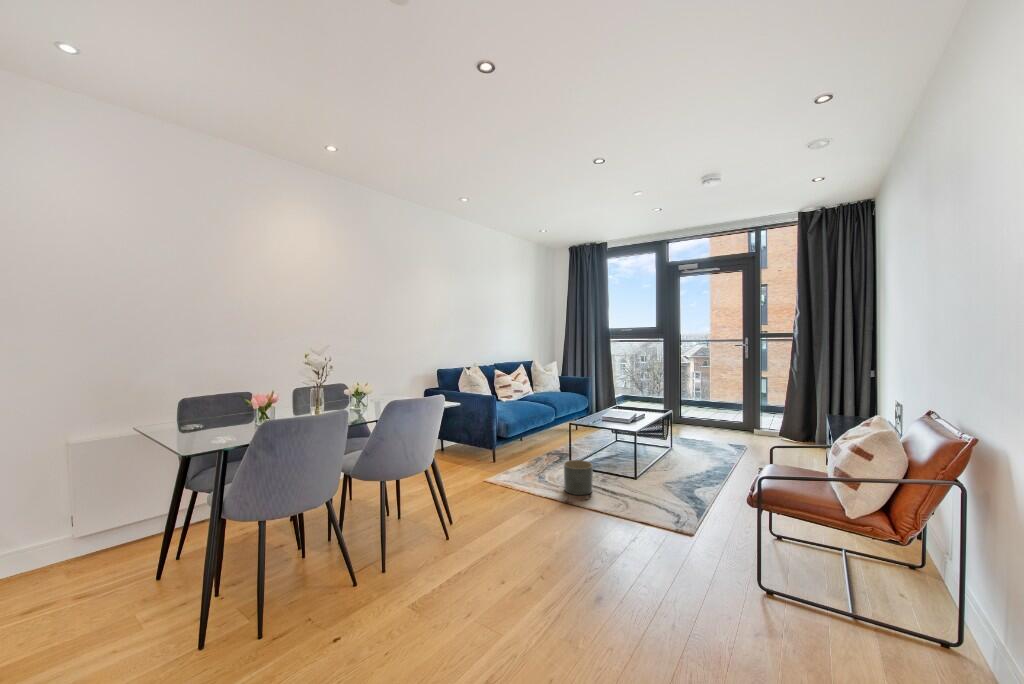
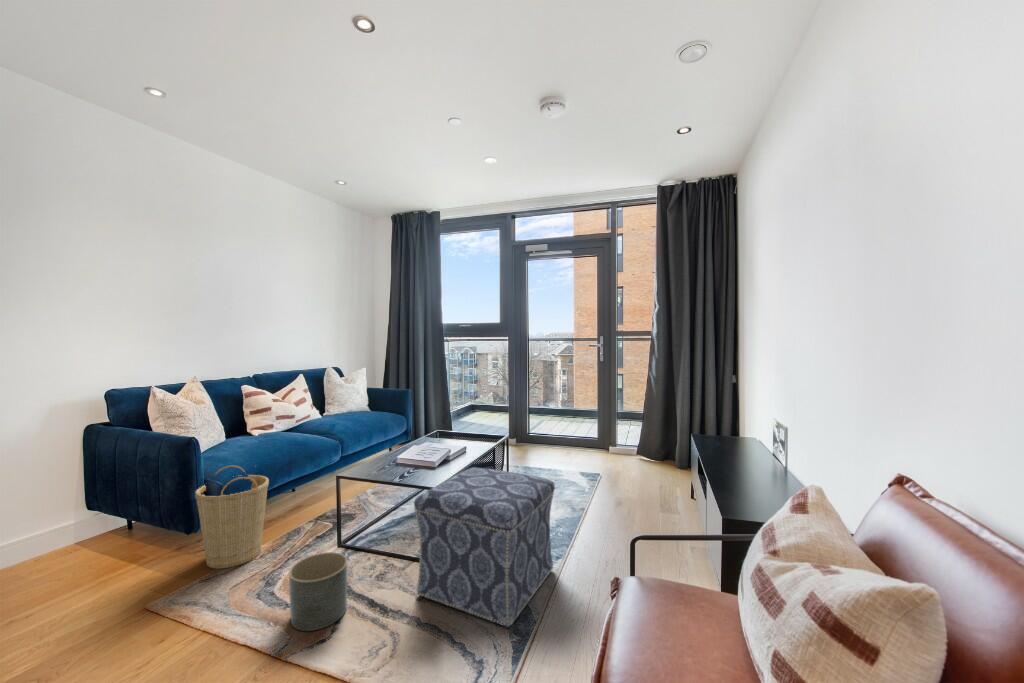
basket: none [496,414,531,469] -> present [195,466,269,569]
ottoman: none [628,423,716,507] -> present [414,467,555,627]

